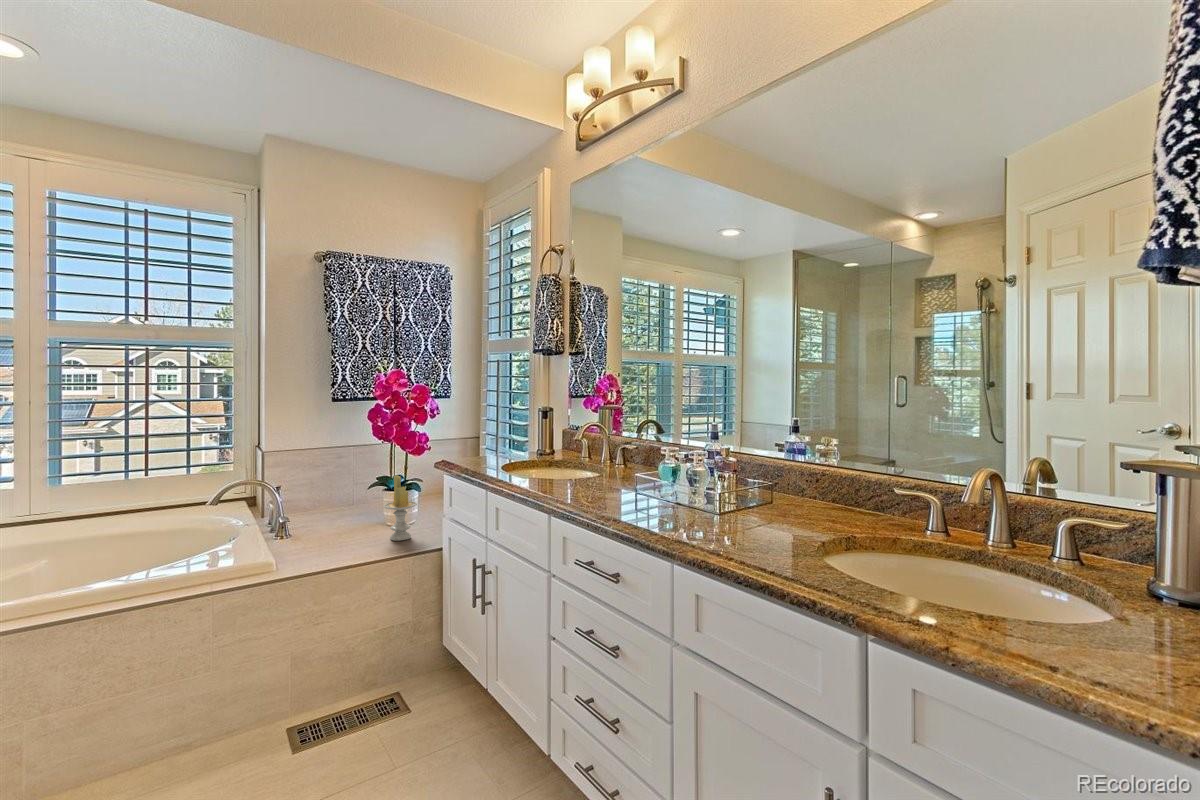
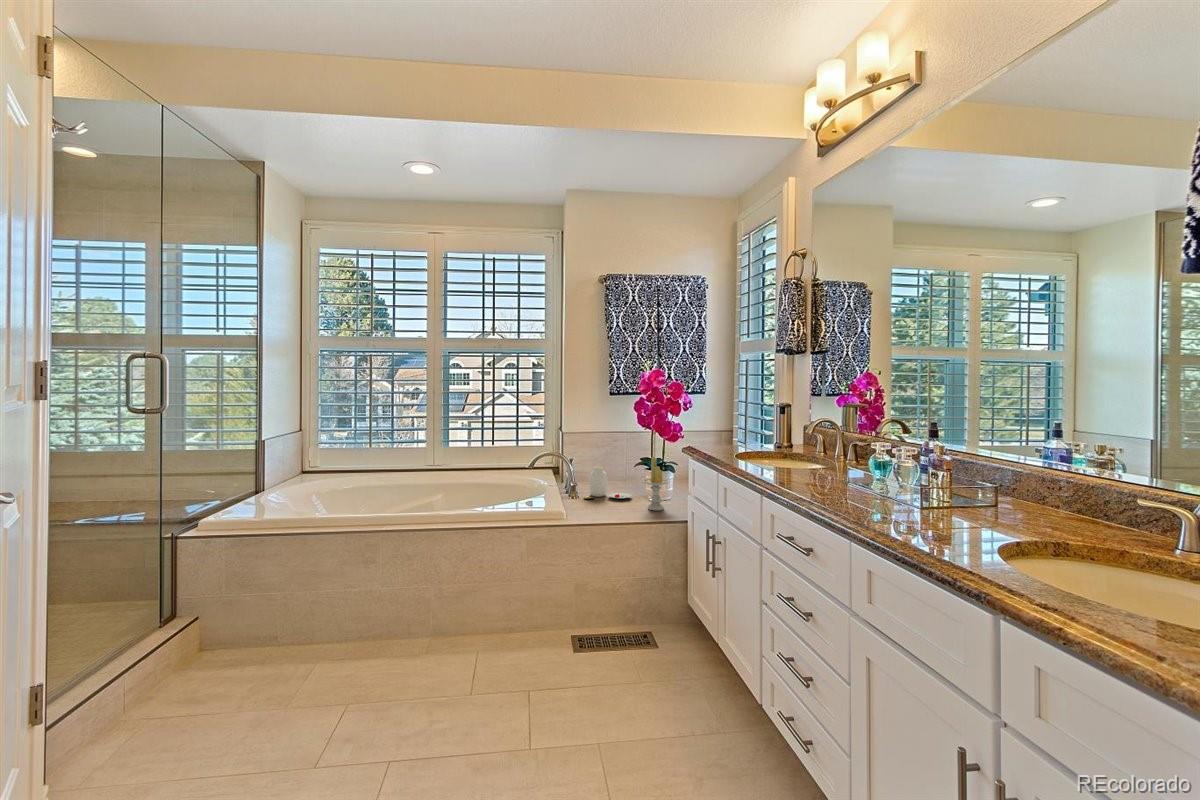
jar: none [300,493,367,536] -> present [584,467,632,499]

